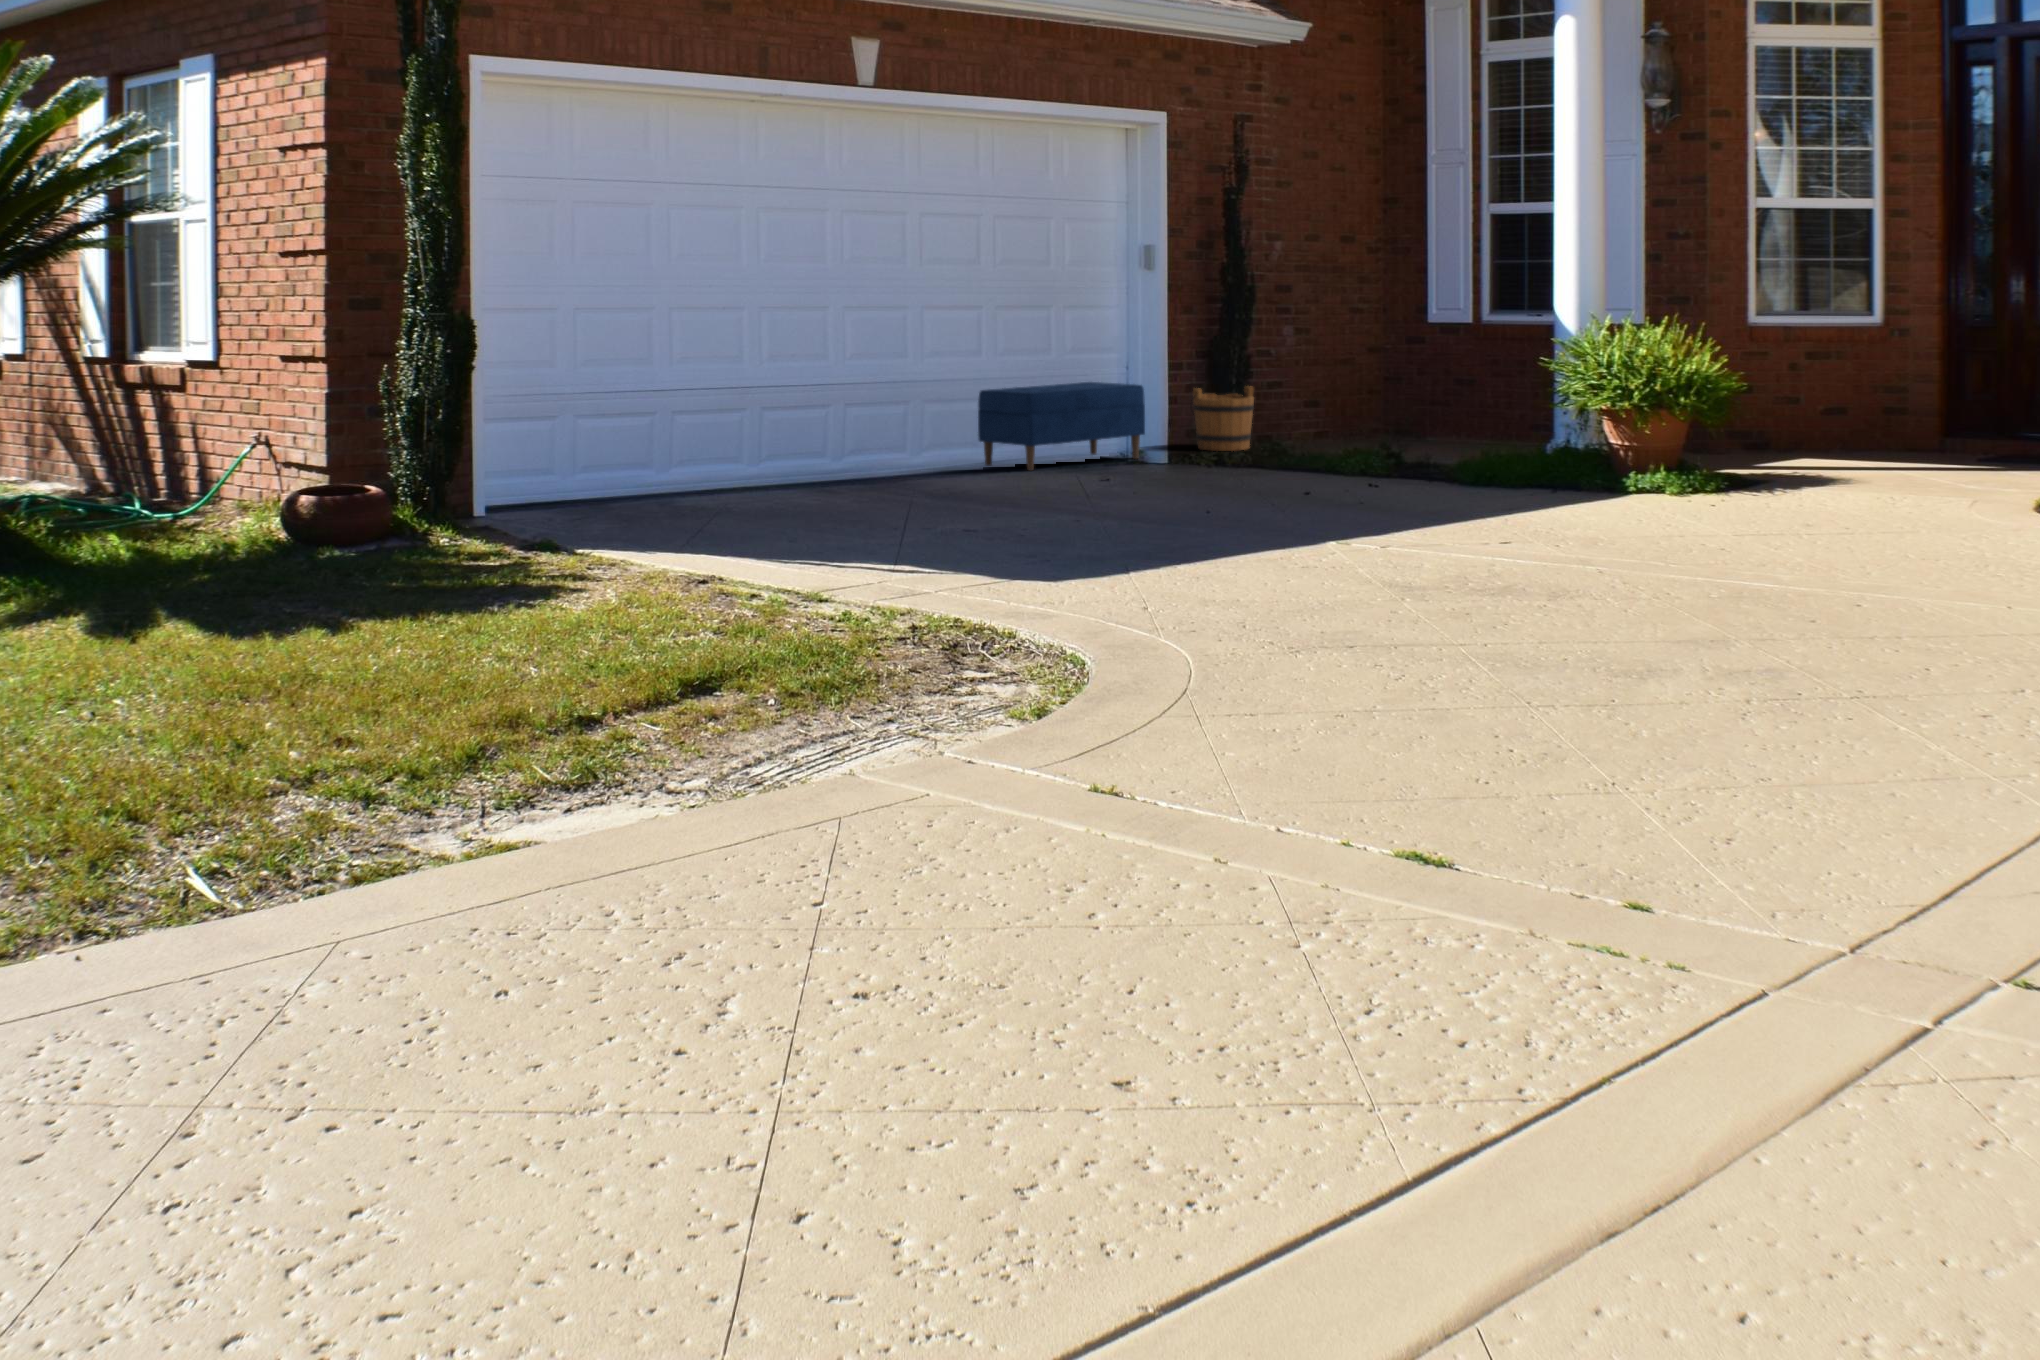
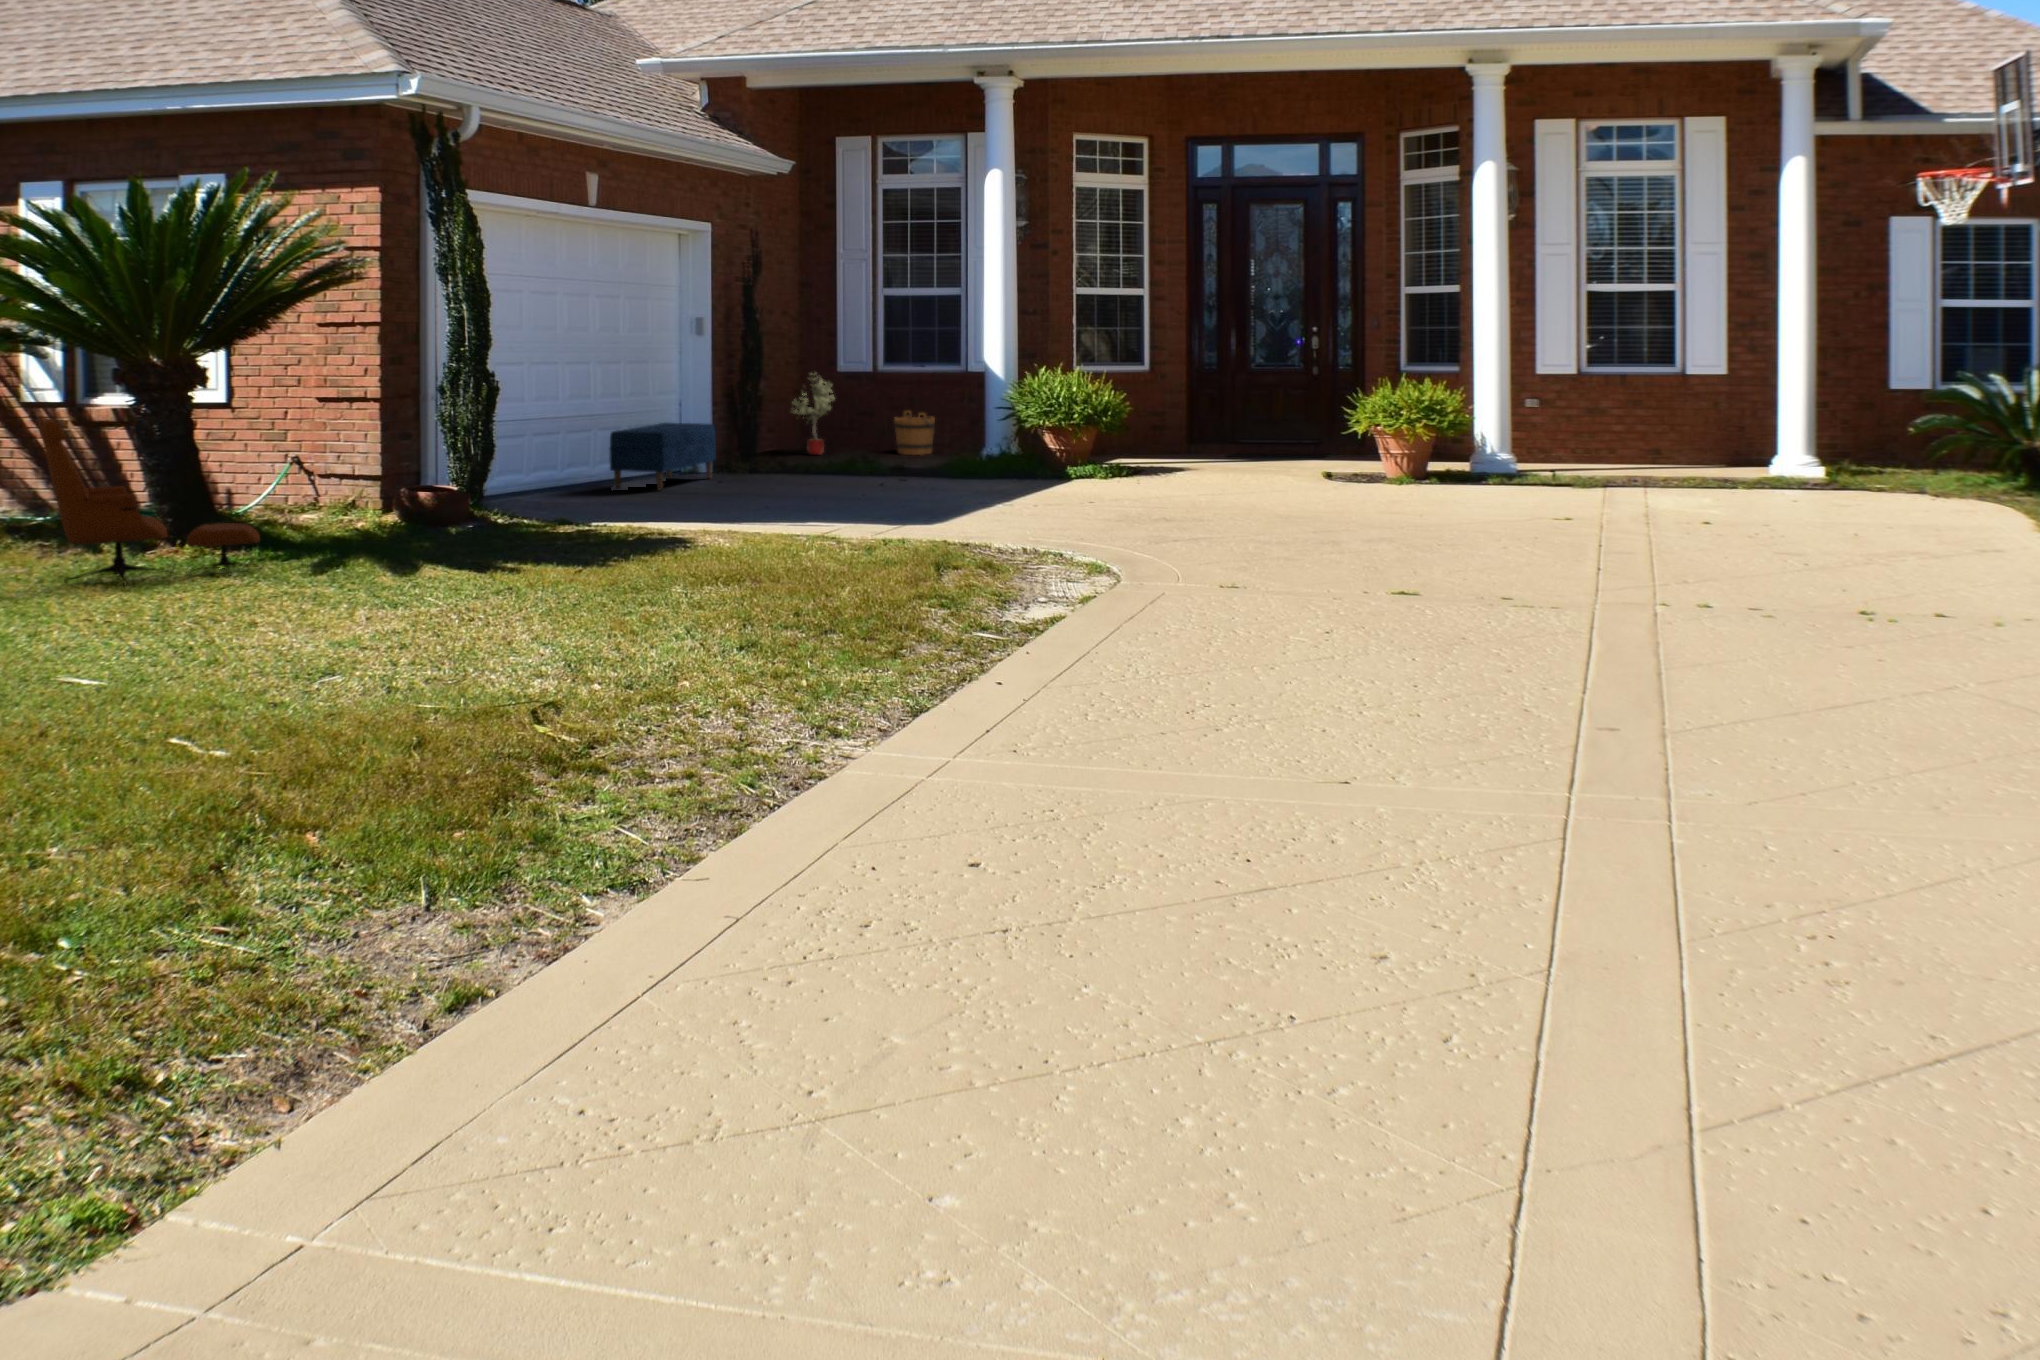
potted tree: none [1330,319,1403,434] -> present [792,373,834,455]
lounge chair: none [82,349,332,544] -> present [38,418,261,586]
bucket: present [1191,386,1254,451] -> present [894,411,935,455]

